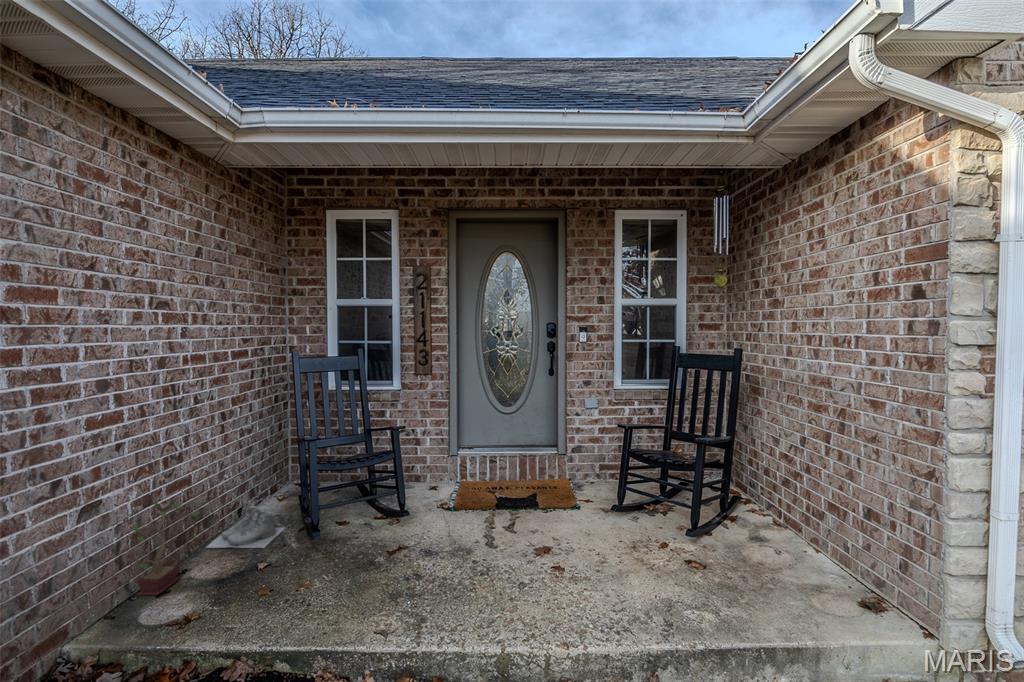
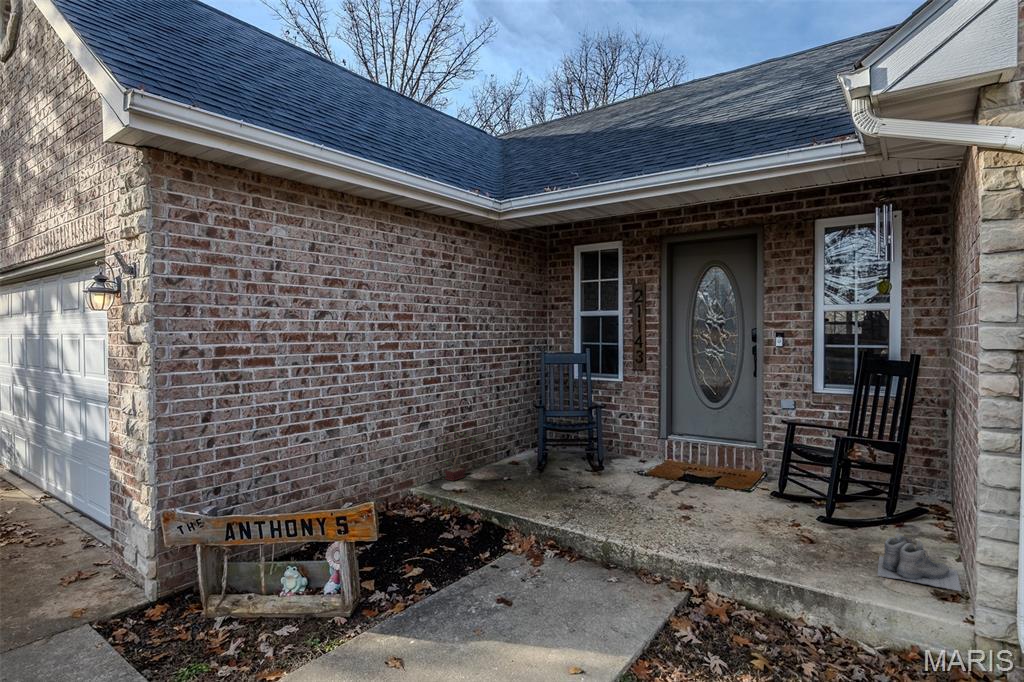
boots: present [207,506,285,548] -> present [878,534,961,591]

